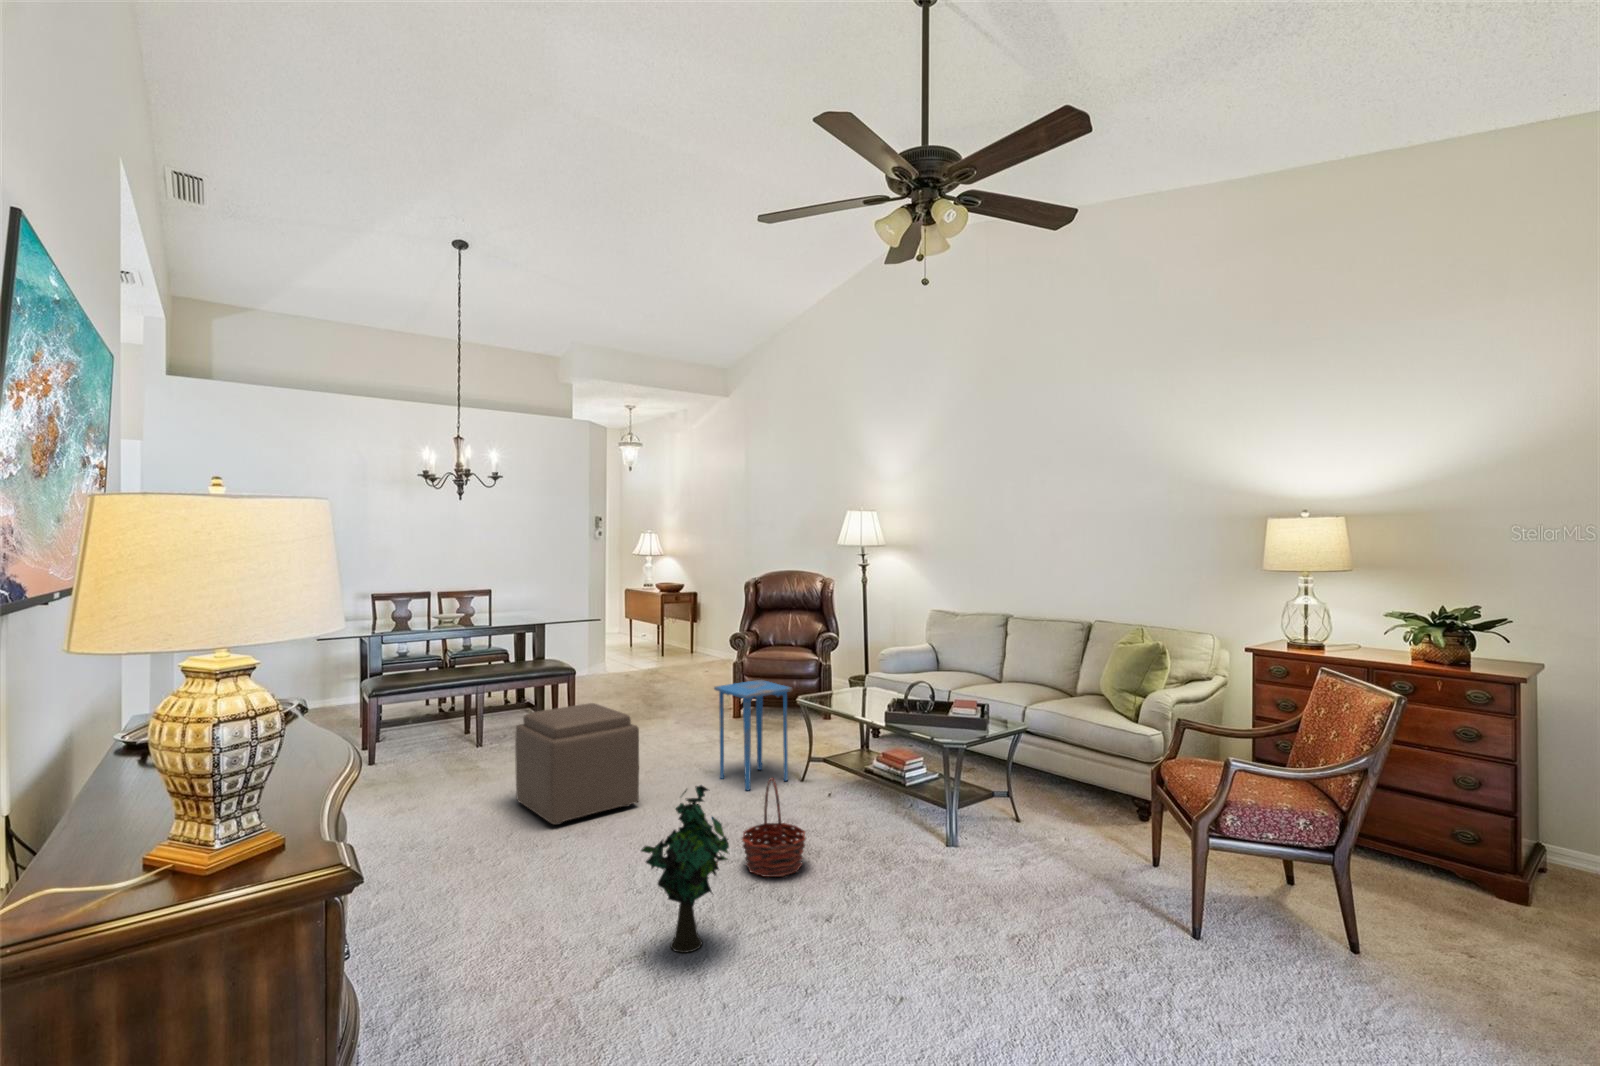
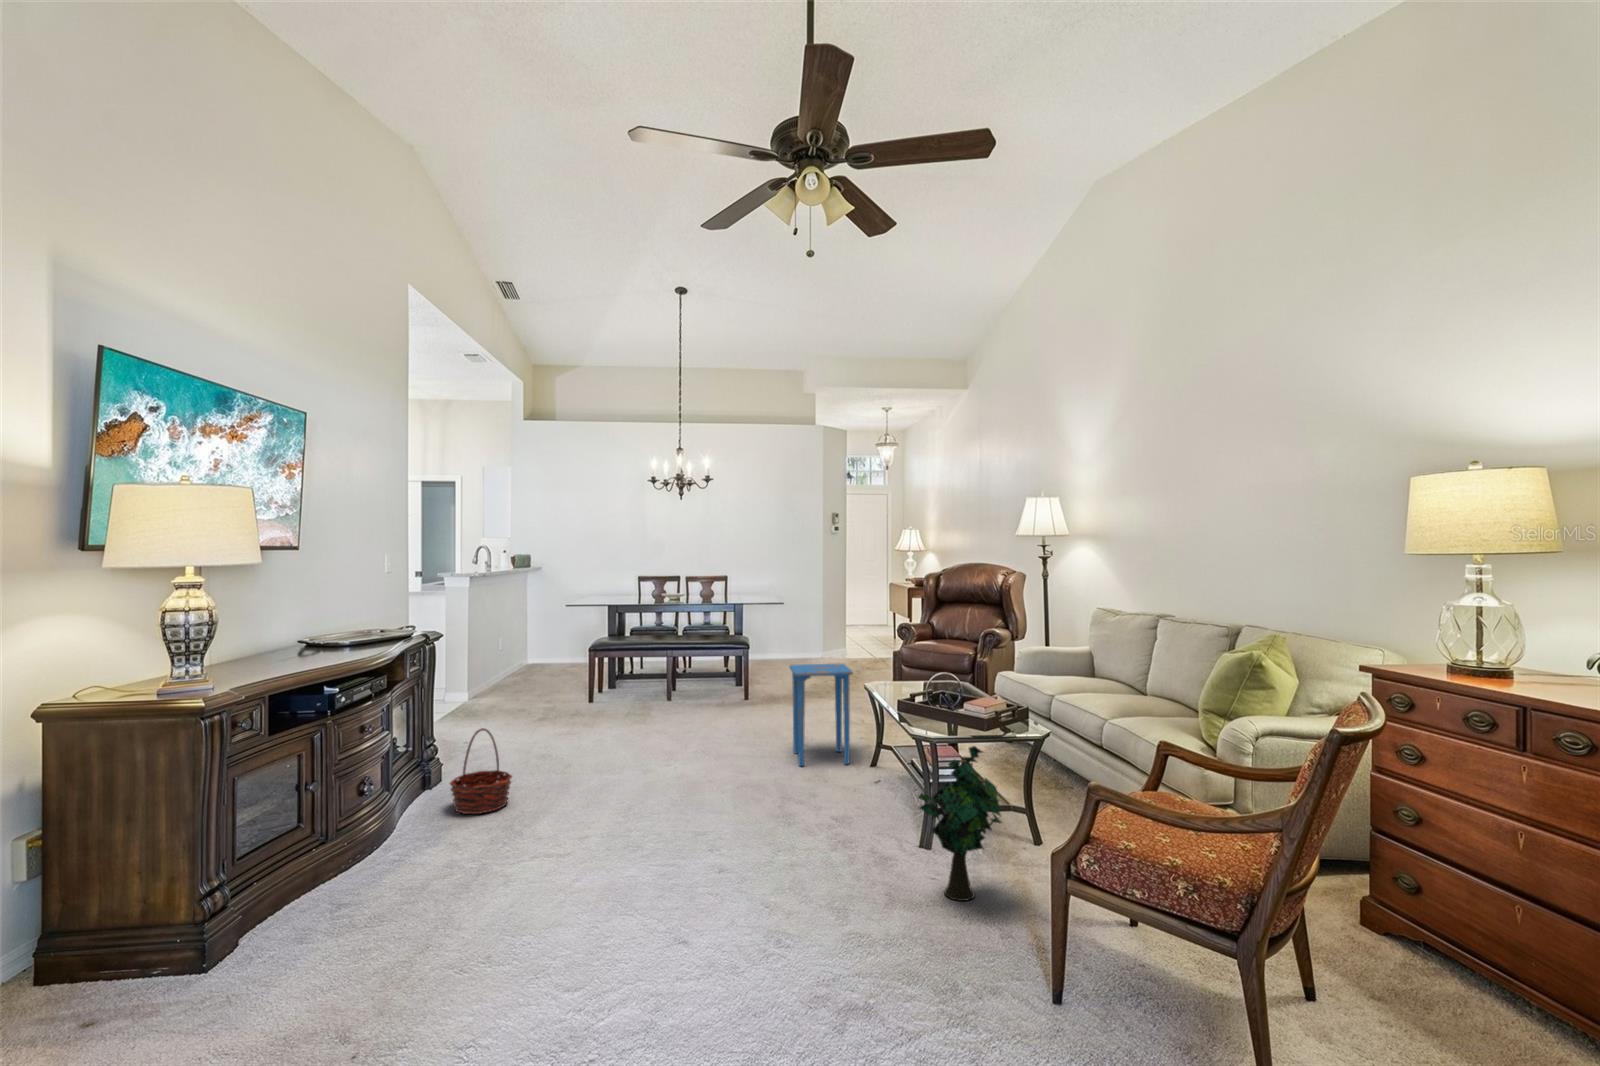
ottoman: present [515,703,639,825] -> none [614,669,698,765]
basket: present [742,778,806,877] -> present [450,728,512,814]
decorative plant: present [641,785,729,953] -> present [918,746,1002,901]

